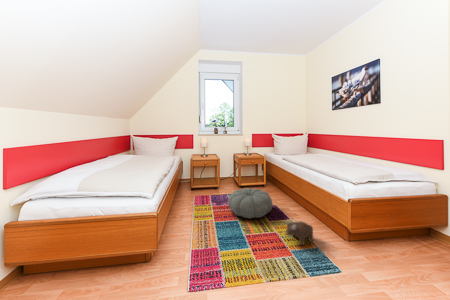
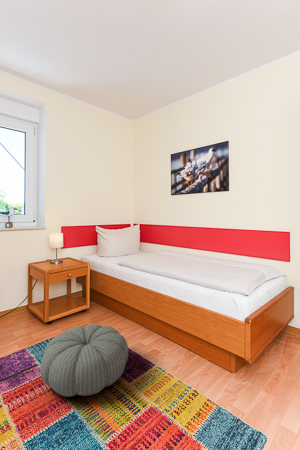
plush toy: present [285,221,313,245] -> none [175,371,214,415]

